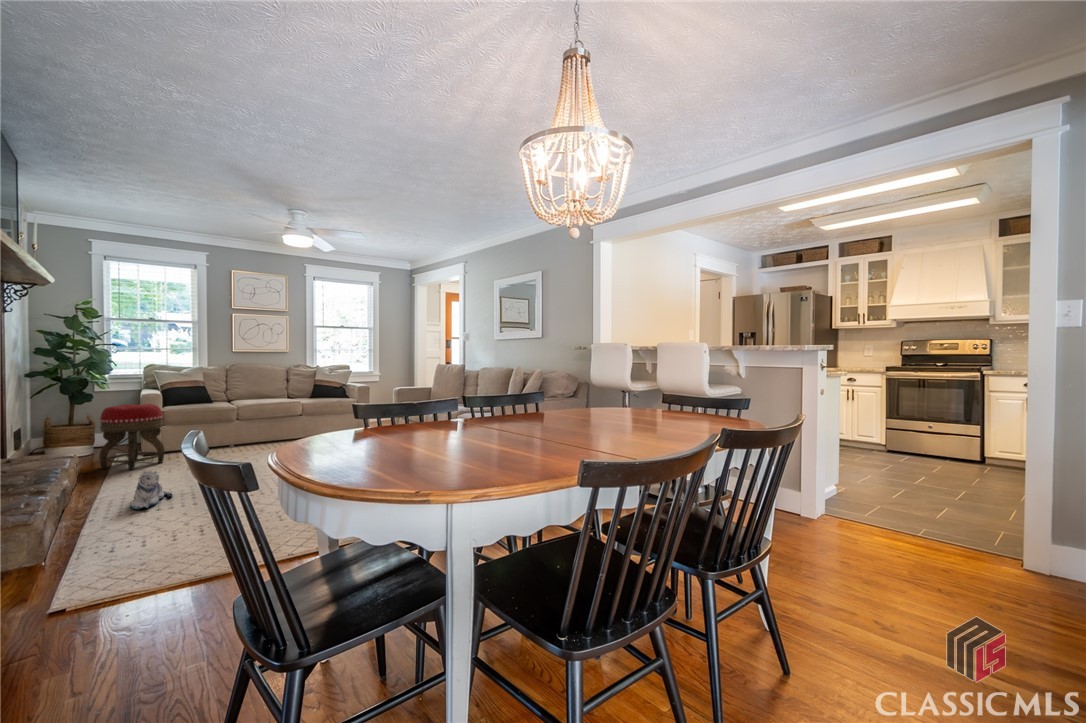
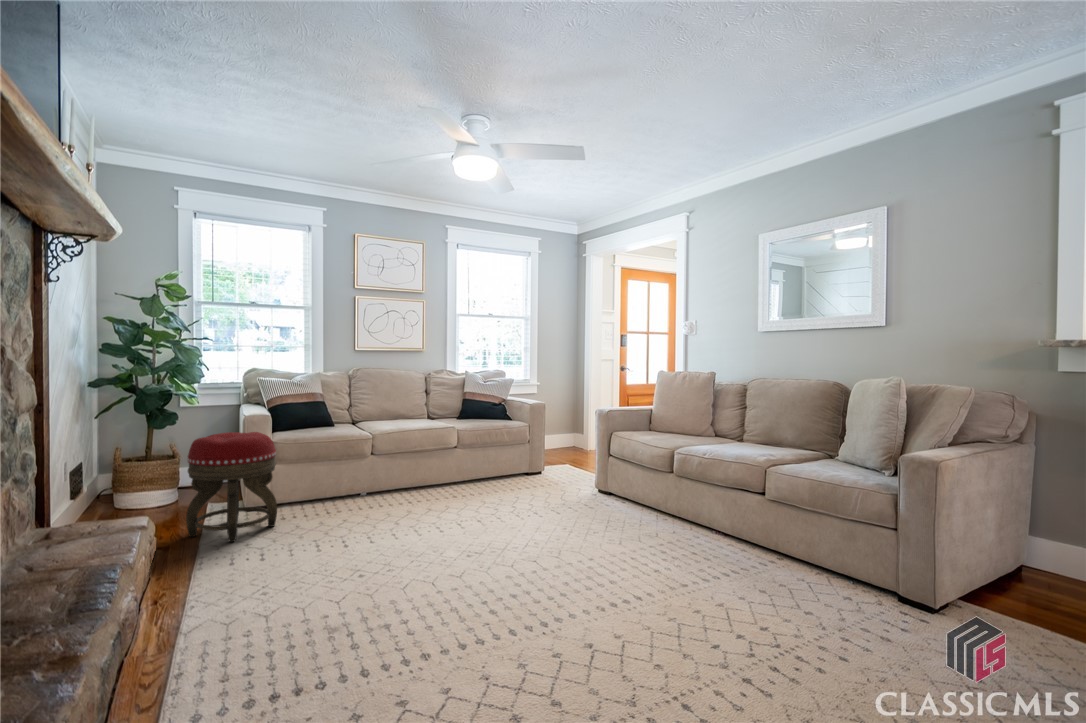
plush toy: present [131,471,172,510] -> none [242,581,312,669]

